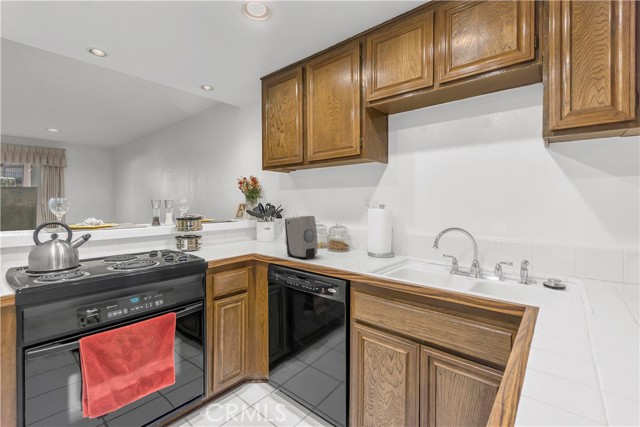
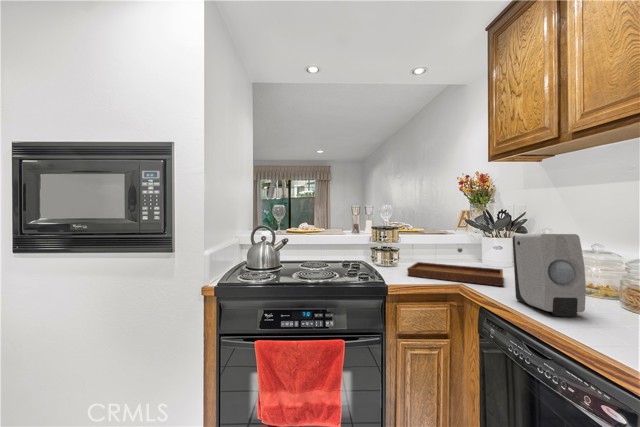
tray: none [215,230,278,254] -> present [408,248,503,286]

